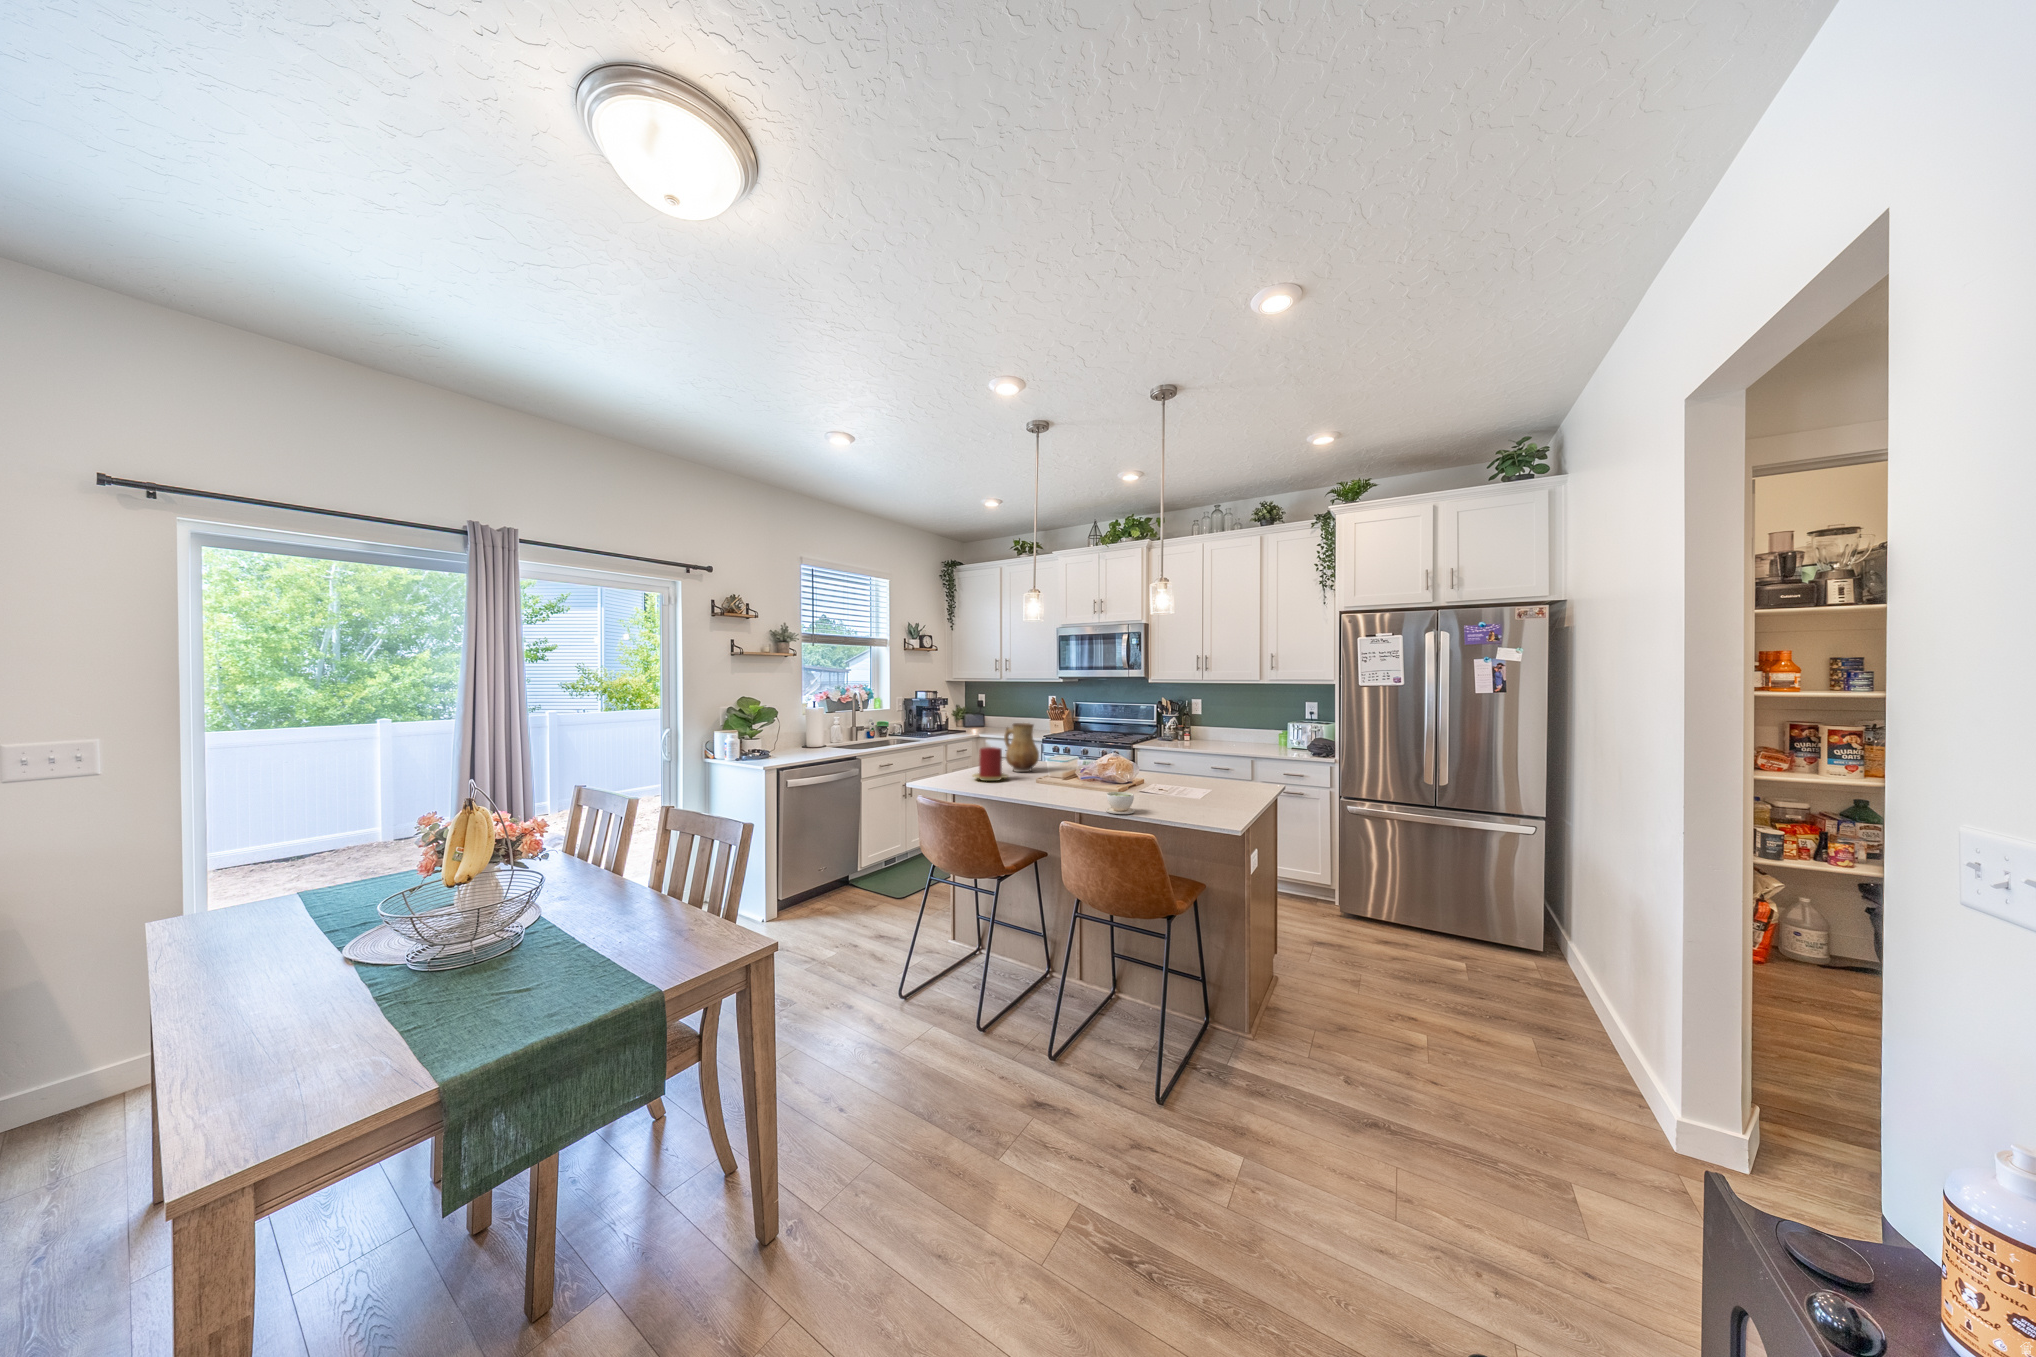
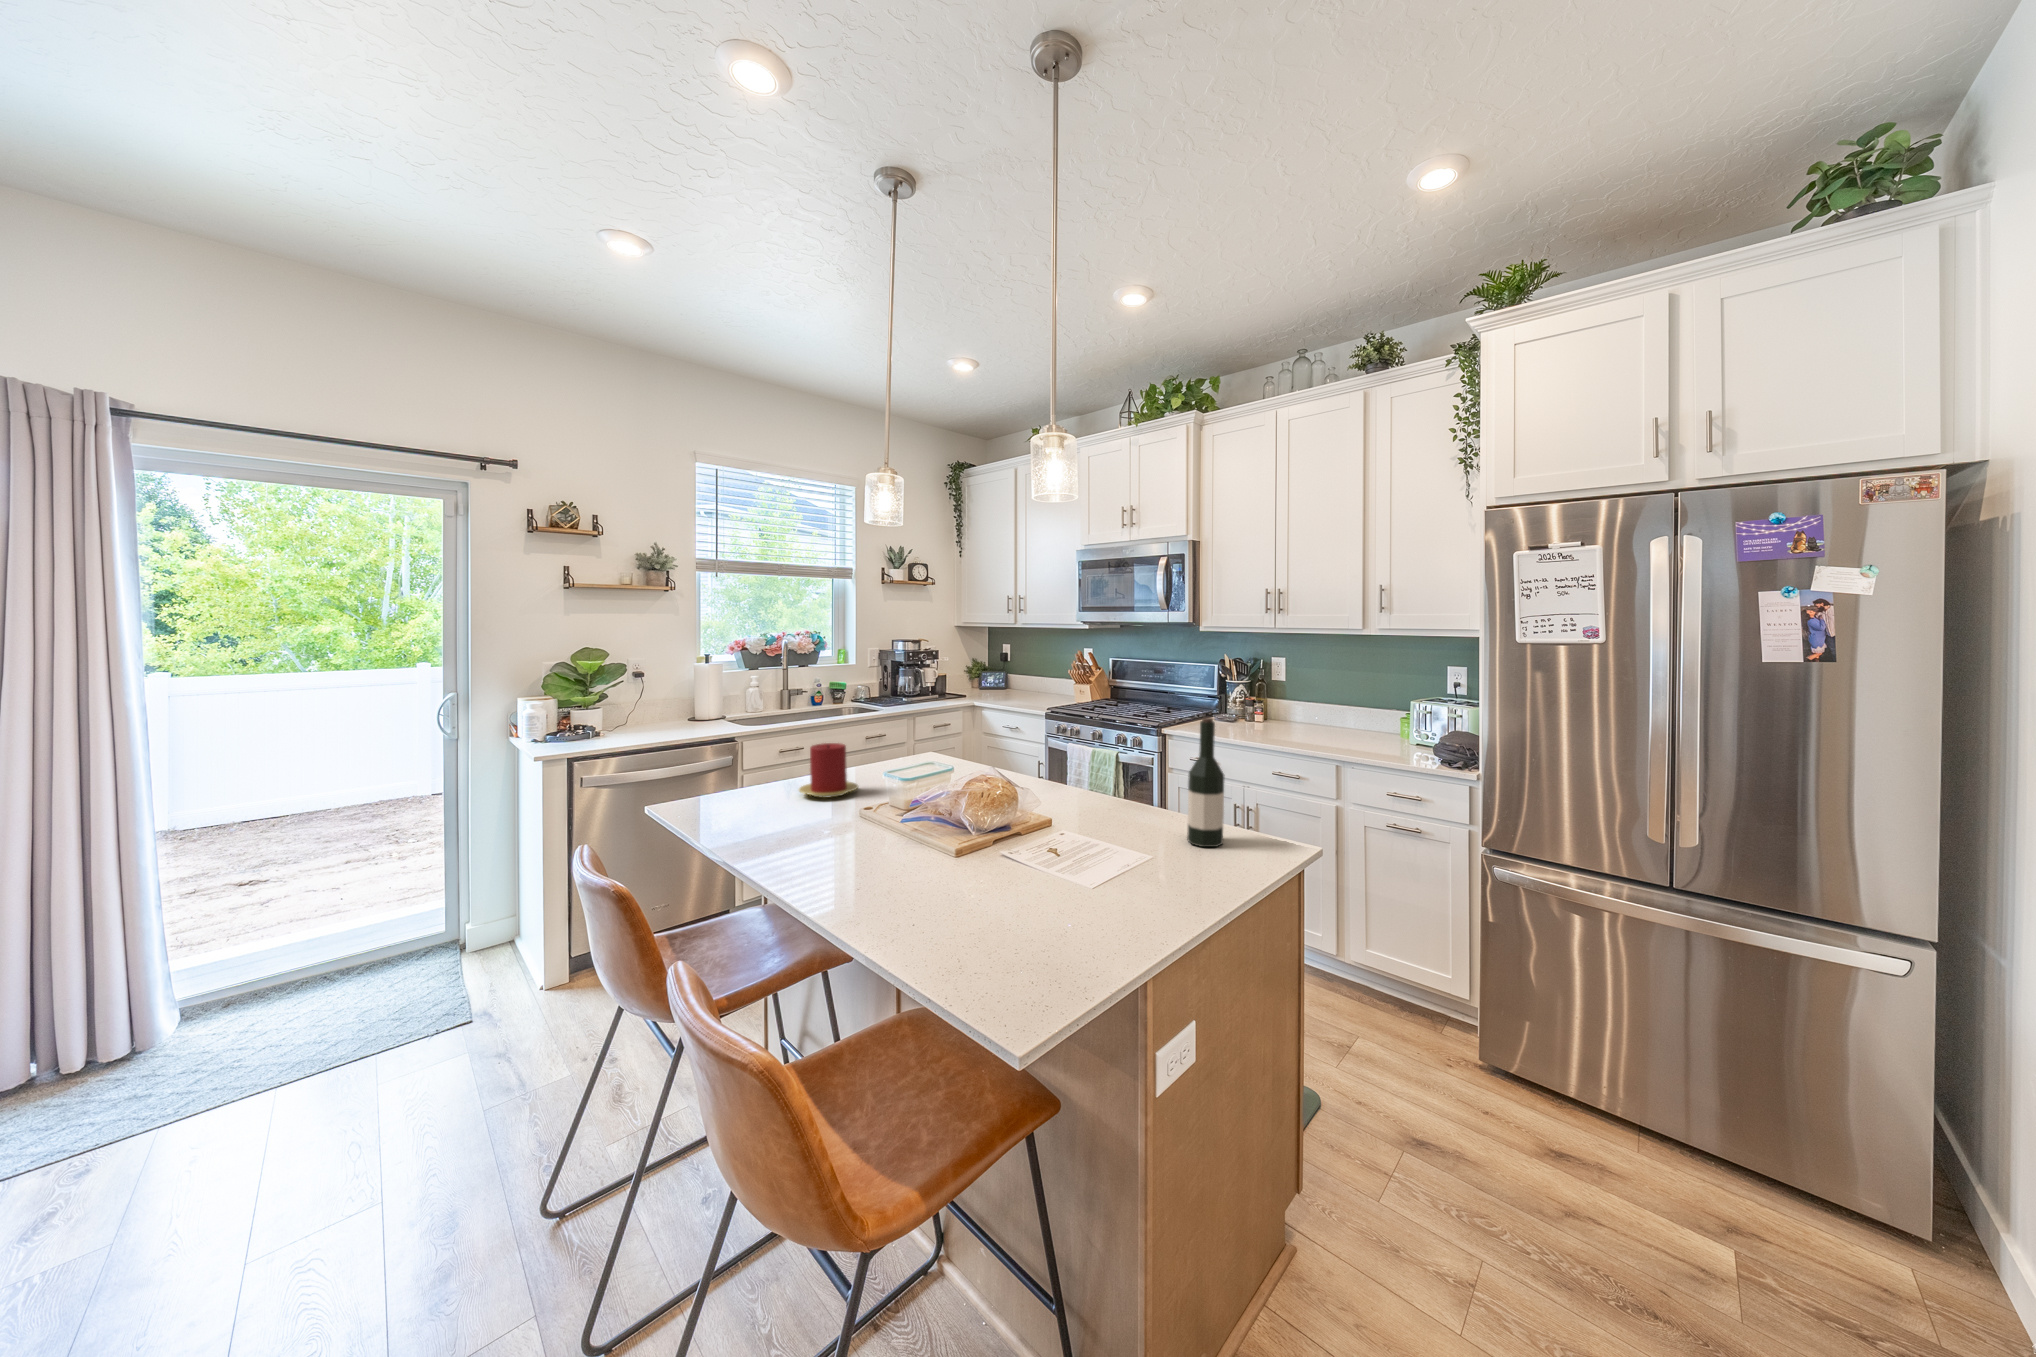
wine bottle: none [1233,721,1253,790] -> present [1187,718,1224,847]
ceramic pitcher: present [1004,723,1039,772] -> none [882,702,934,779]
coffee cup: present [1105,792,1135,814] -> none [862,855,923,905]

